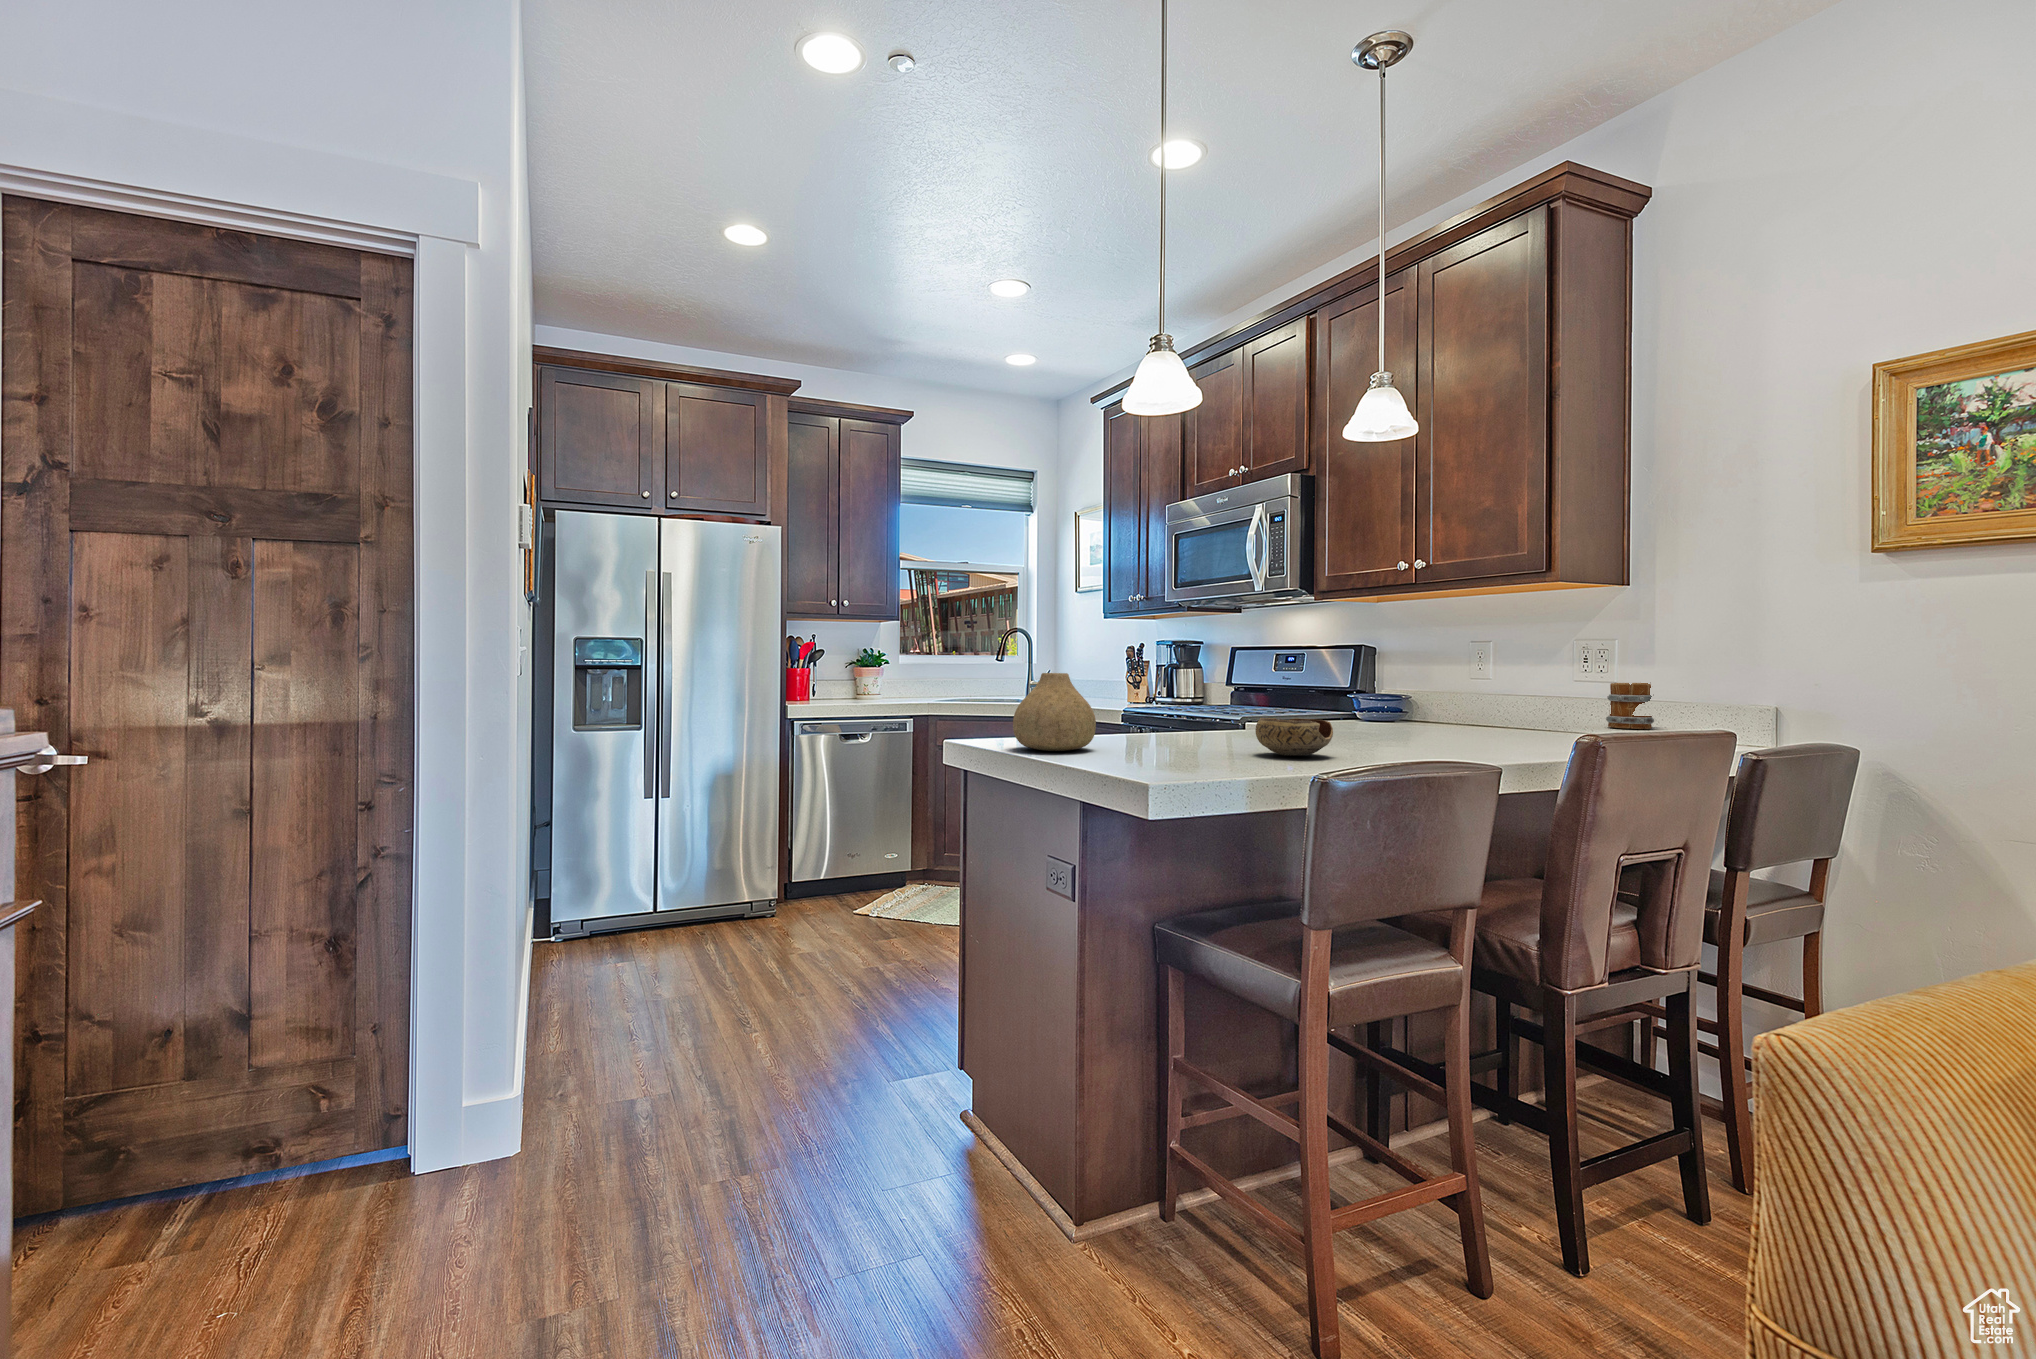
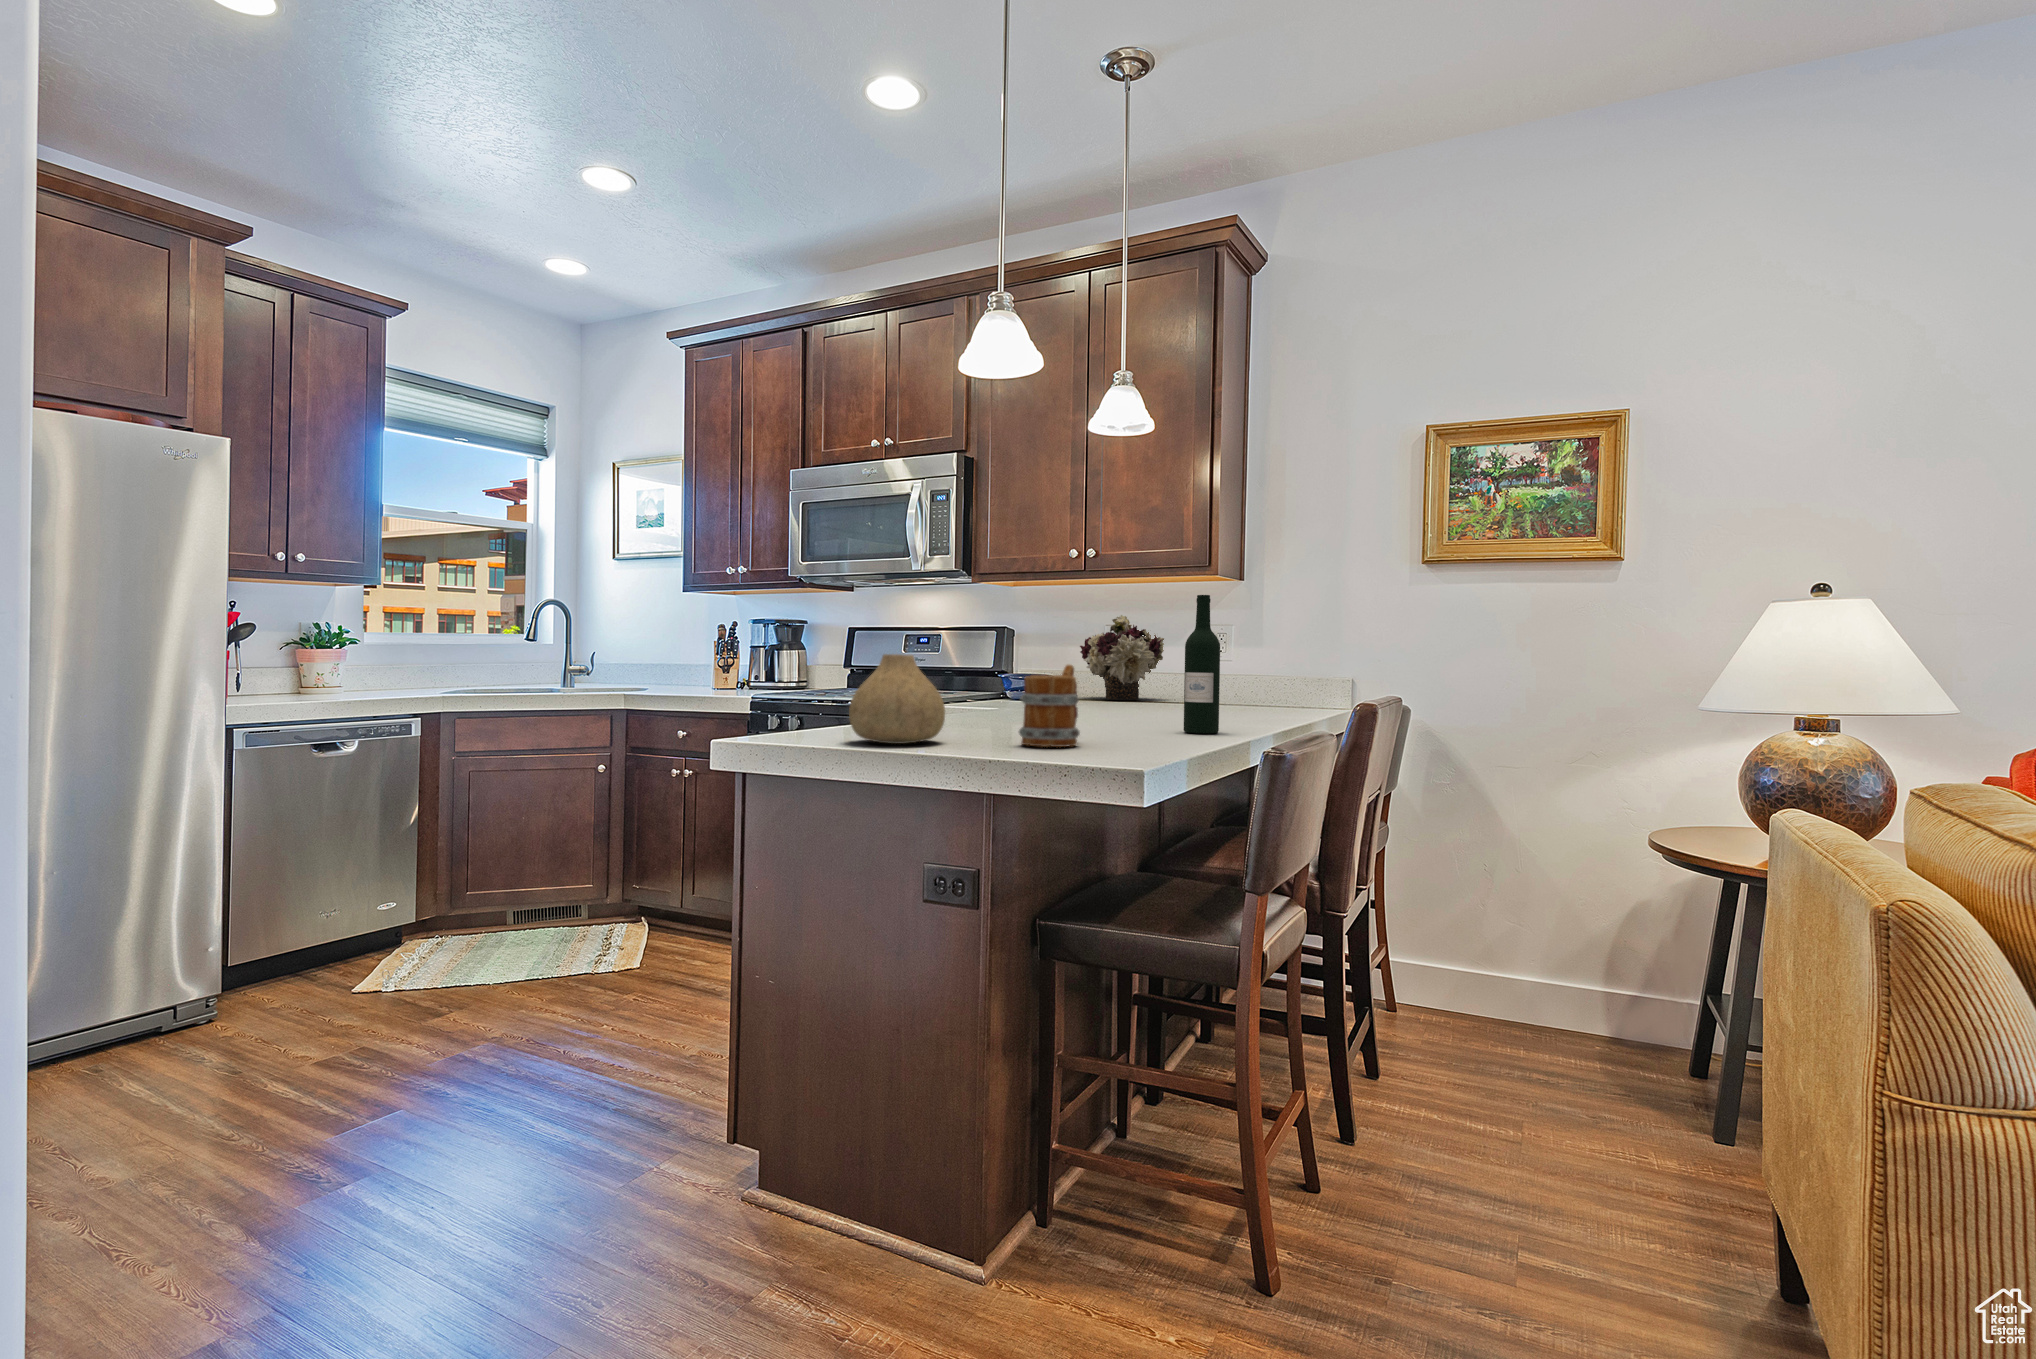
wine bottle: none [1373,609,1415,757] -> present [1184,595,1220,733]
flower arrangement: none [1433,627,1529,718] -> present [1080,615,1164,700]
mug: present [1606,683,1654,729] -> present [1019,665,1080,747]
bowl: present [1255,718,1333,756] -> none [1095,700,1168,736]

